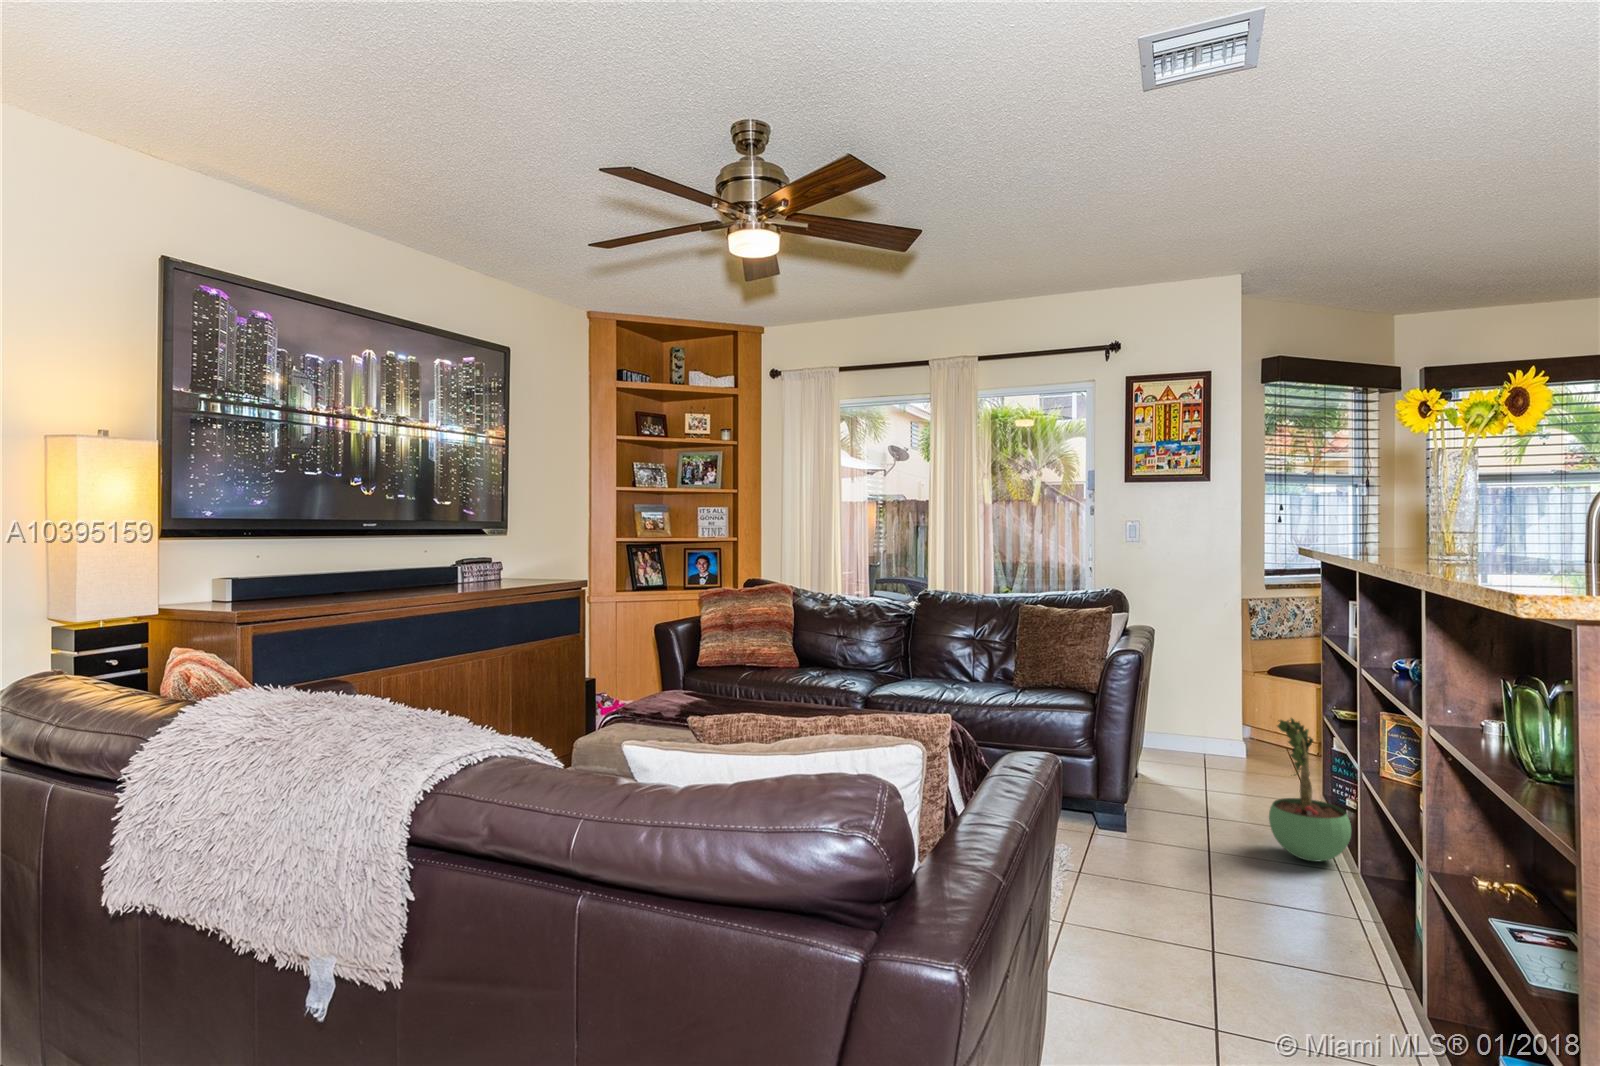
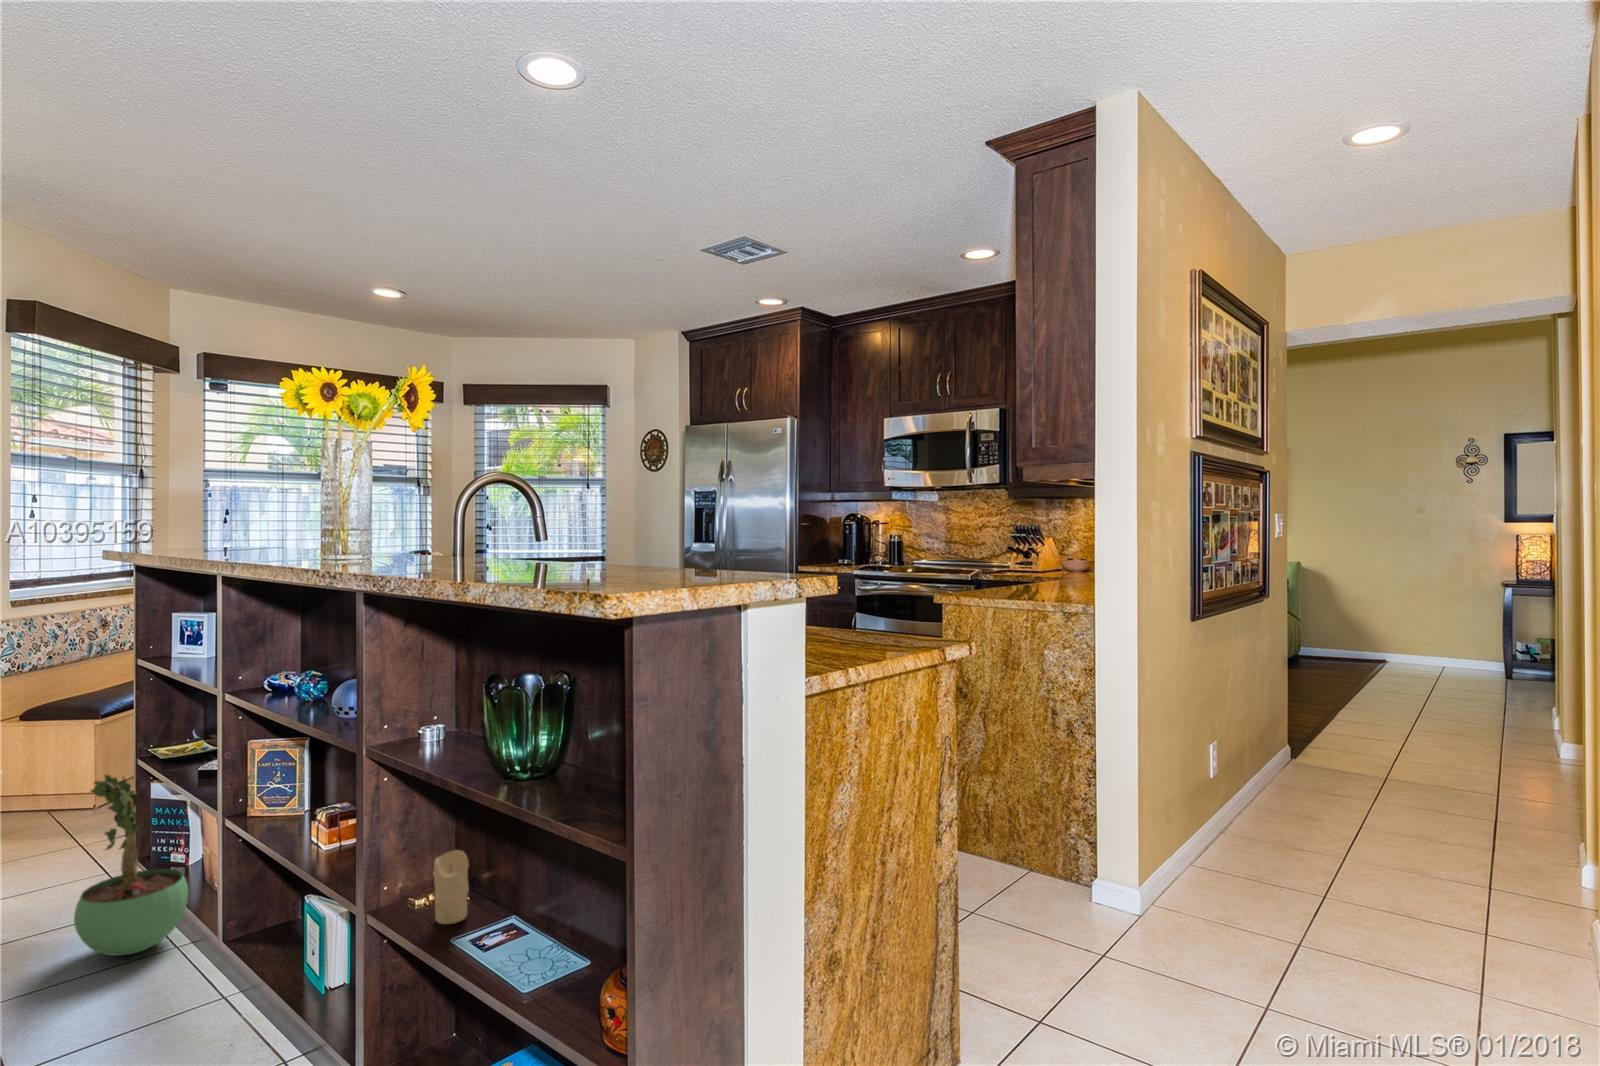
candle: none [1479,844,1521,914] -> present [433,850,469,924]

